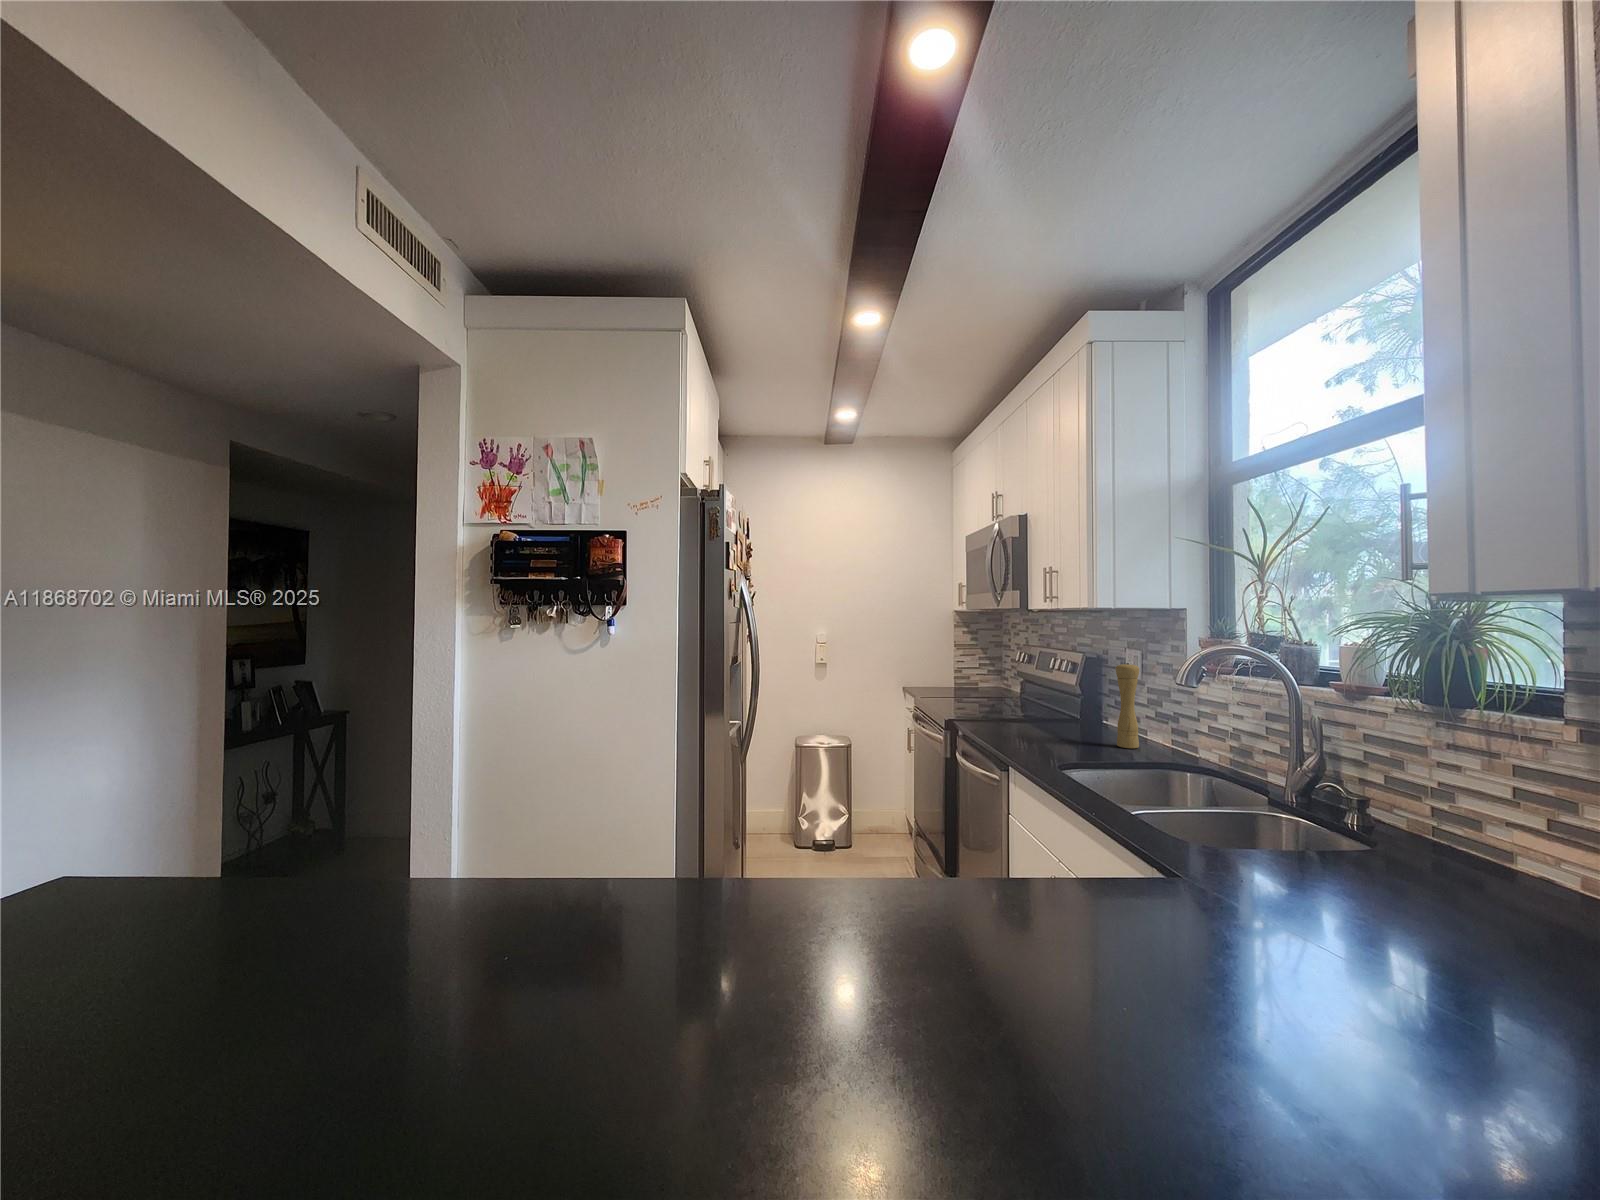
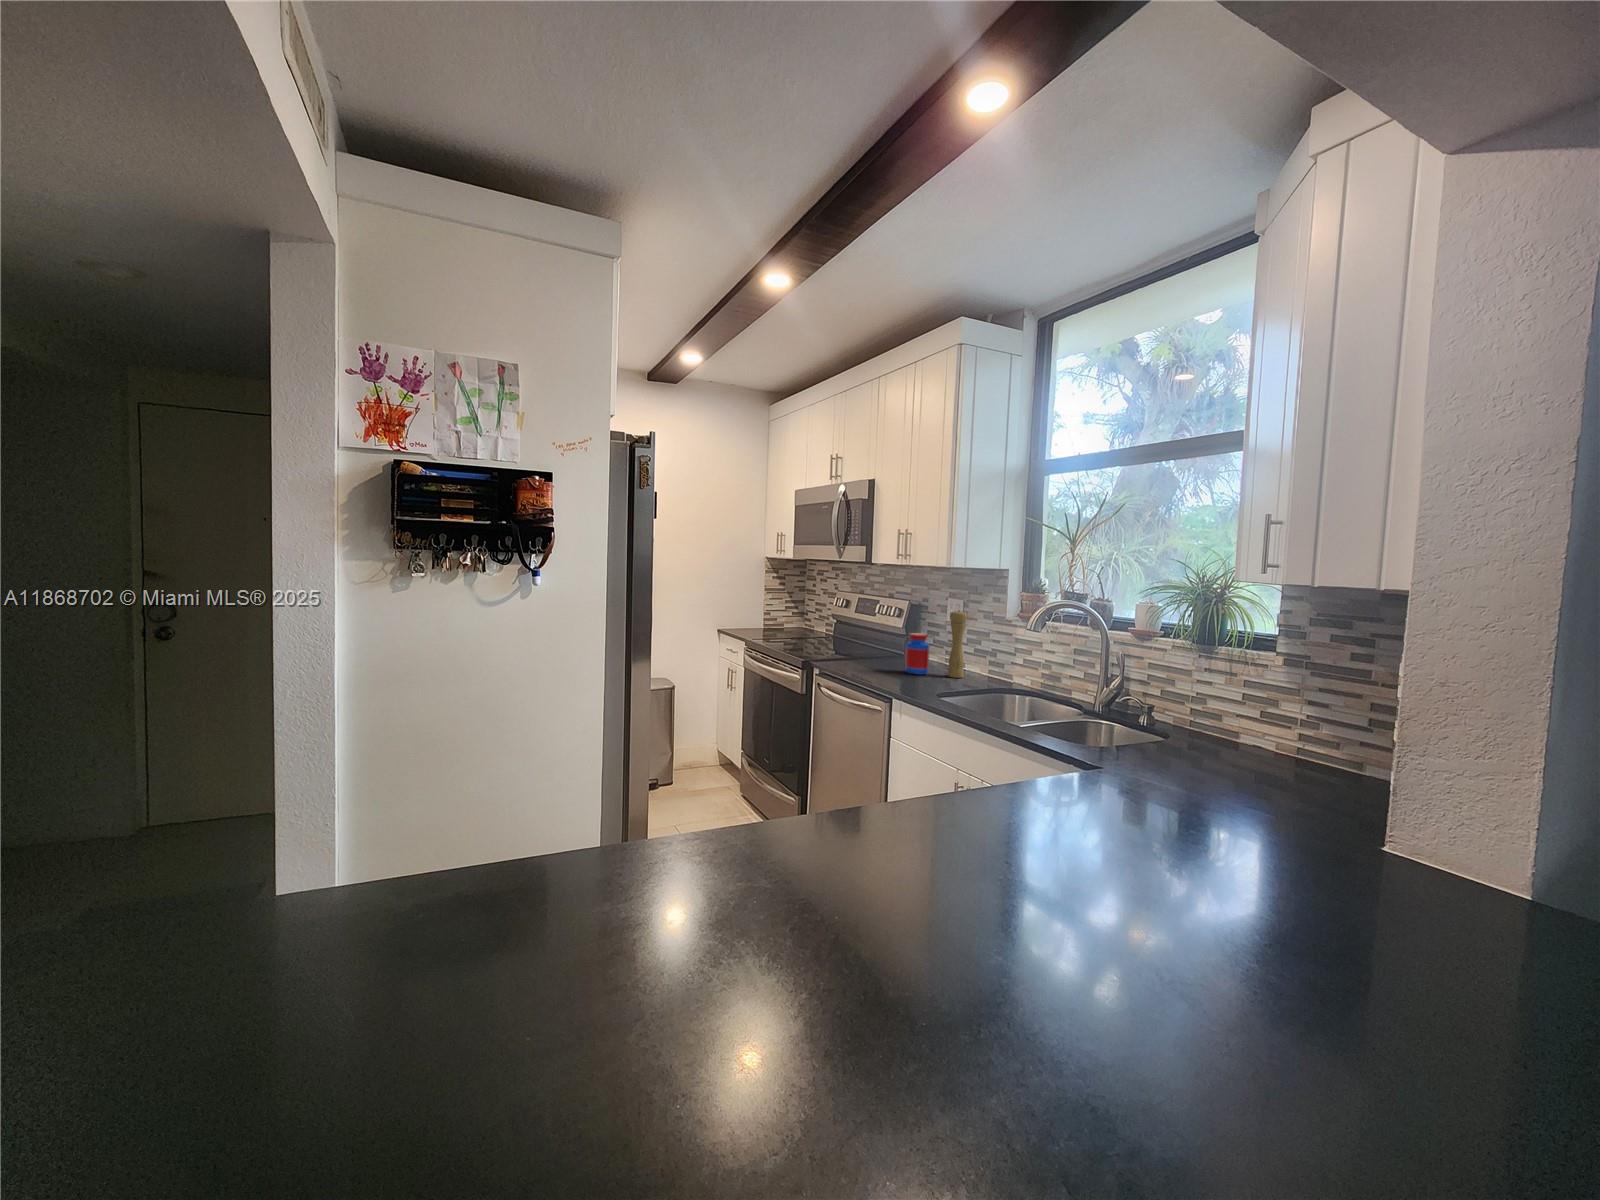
jar: none [1062,691,1093,742] -> present [905,633,929,675]

